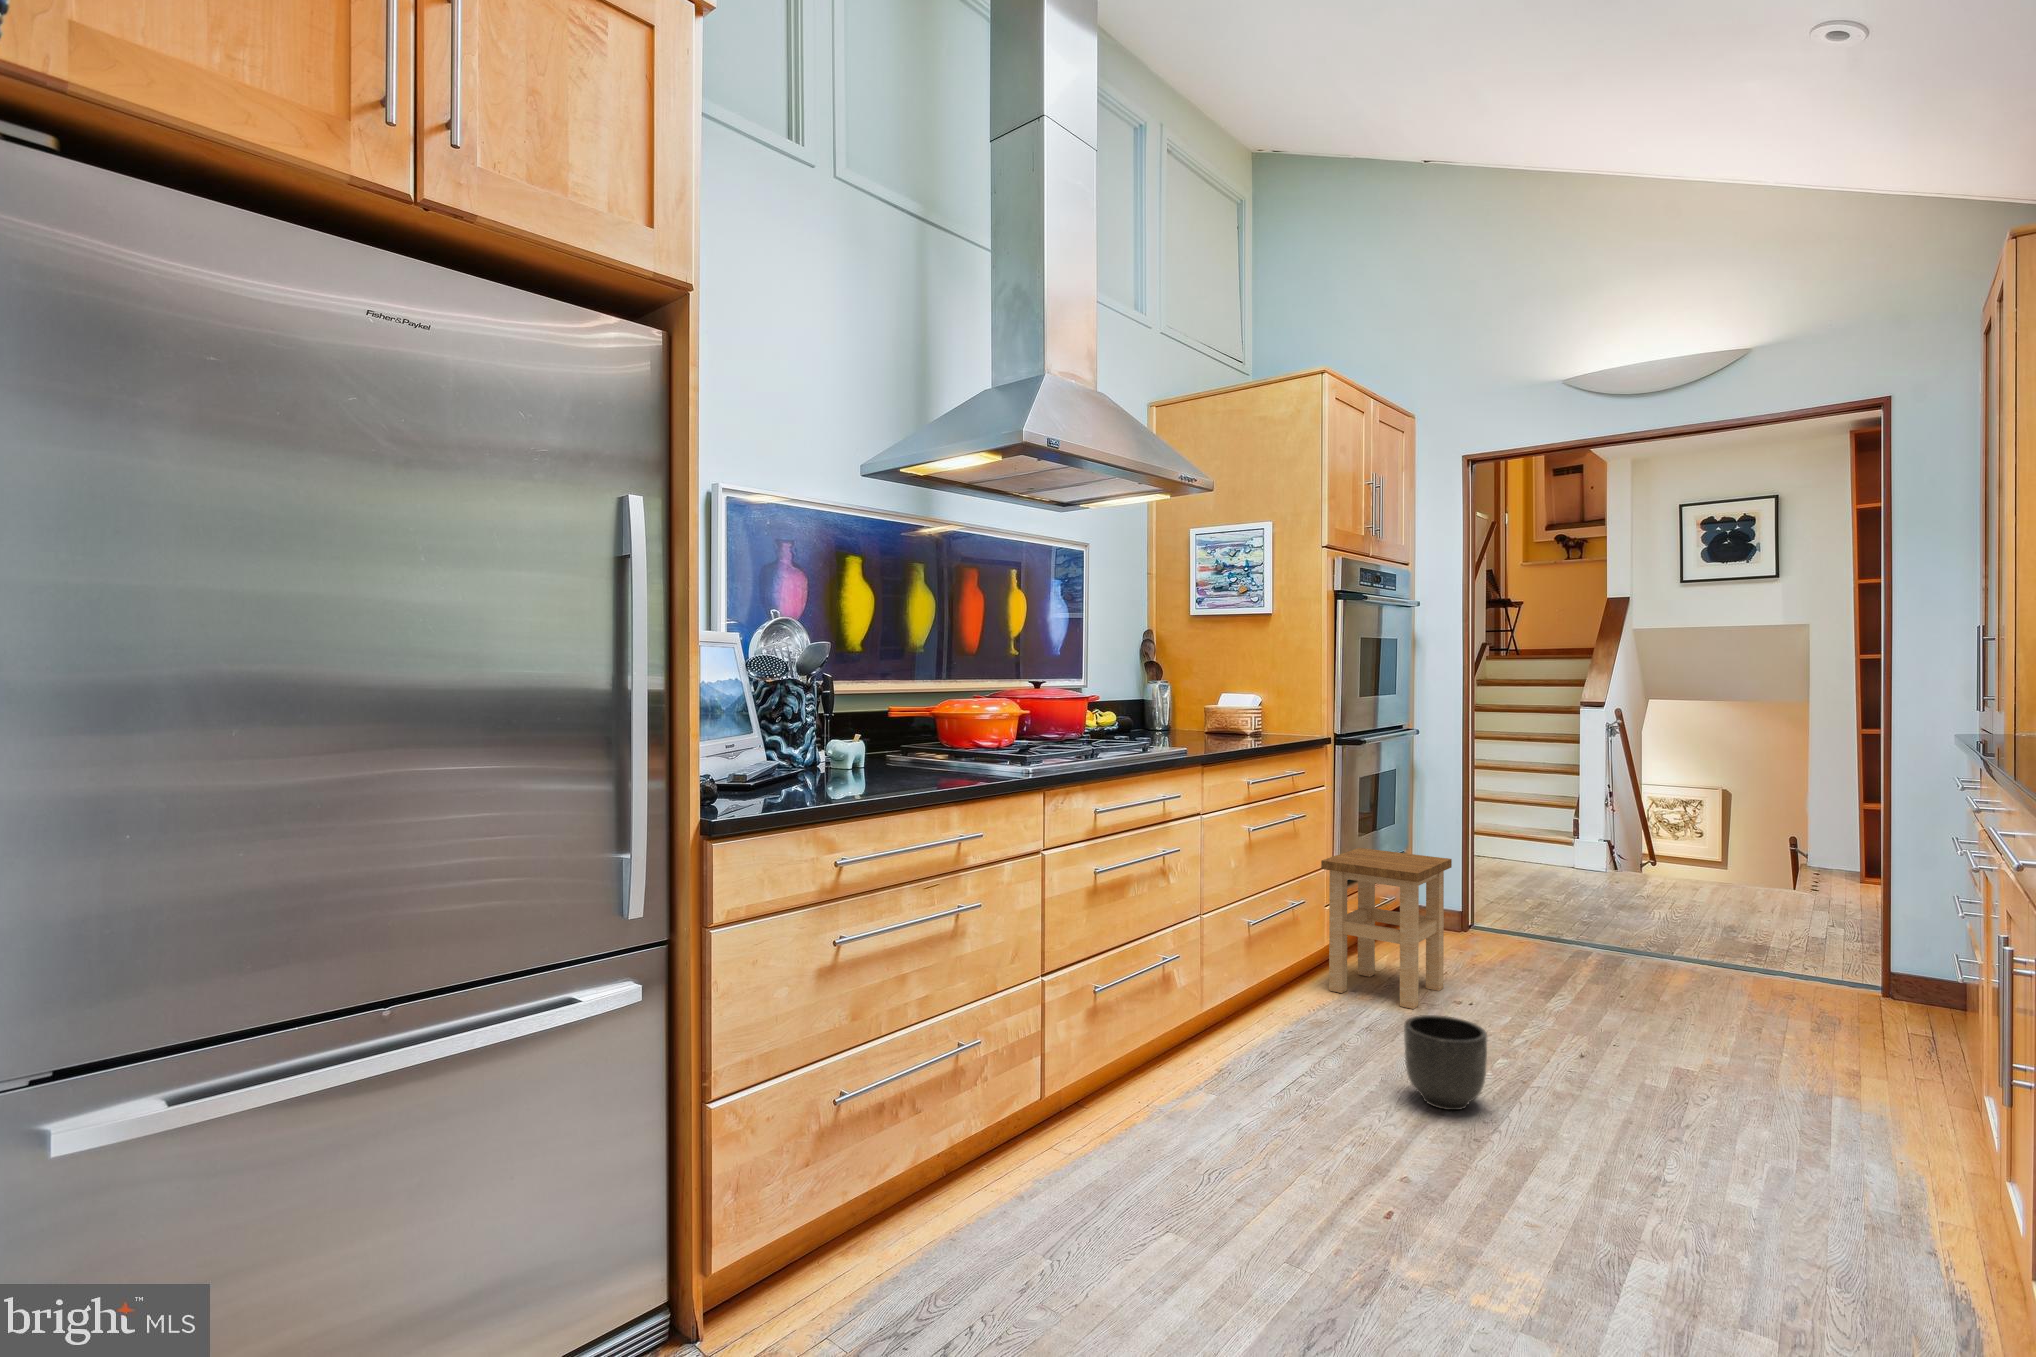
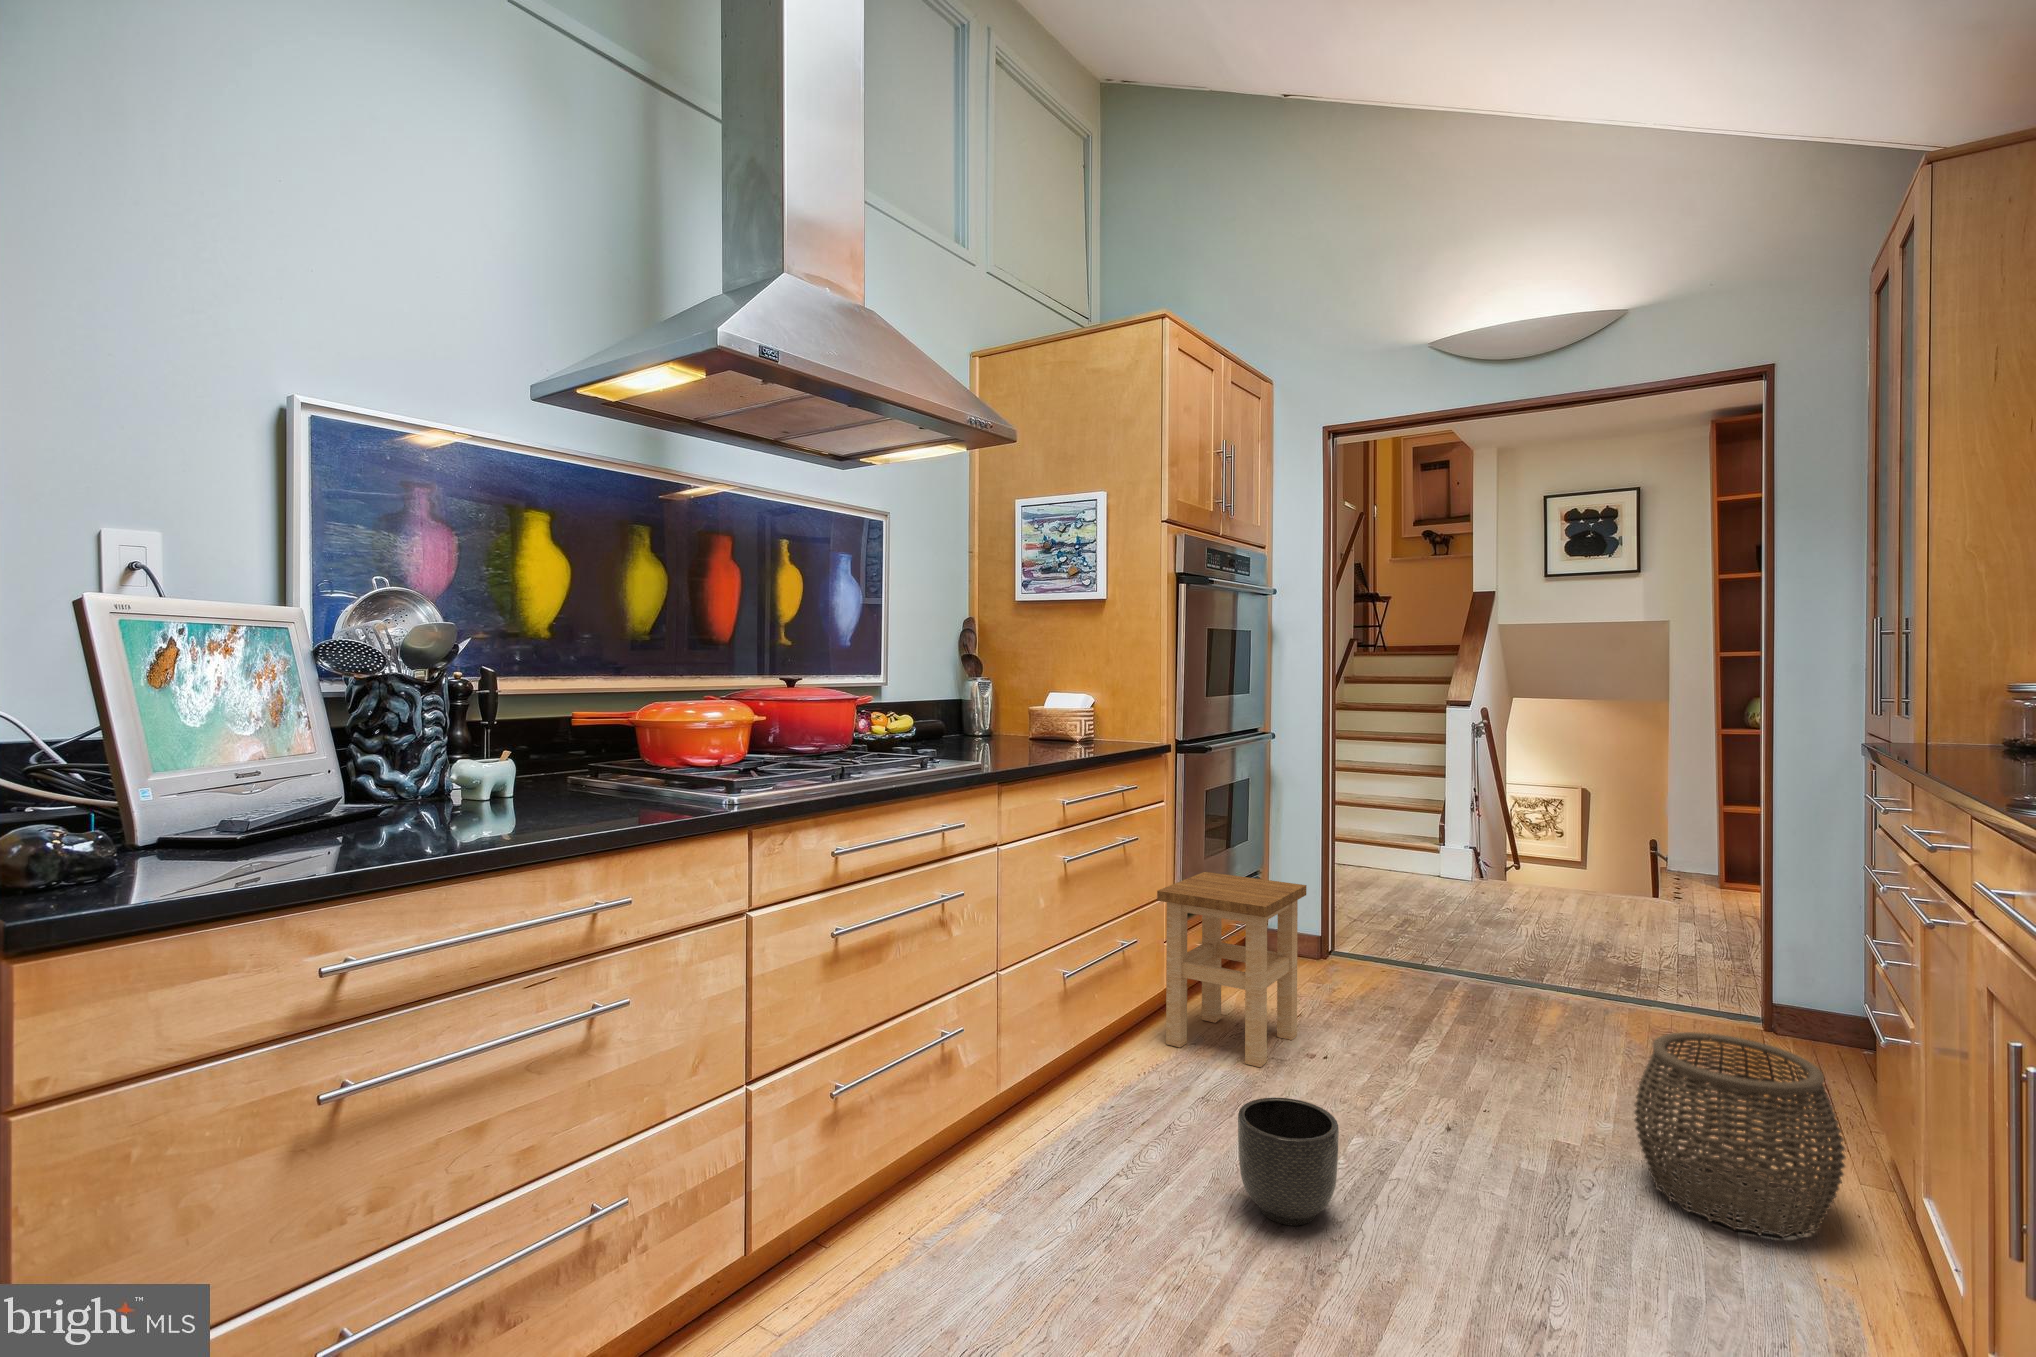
woven basket: none [1739,975,1920,1134] -> present [1634,1032,1846,1238]

